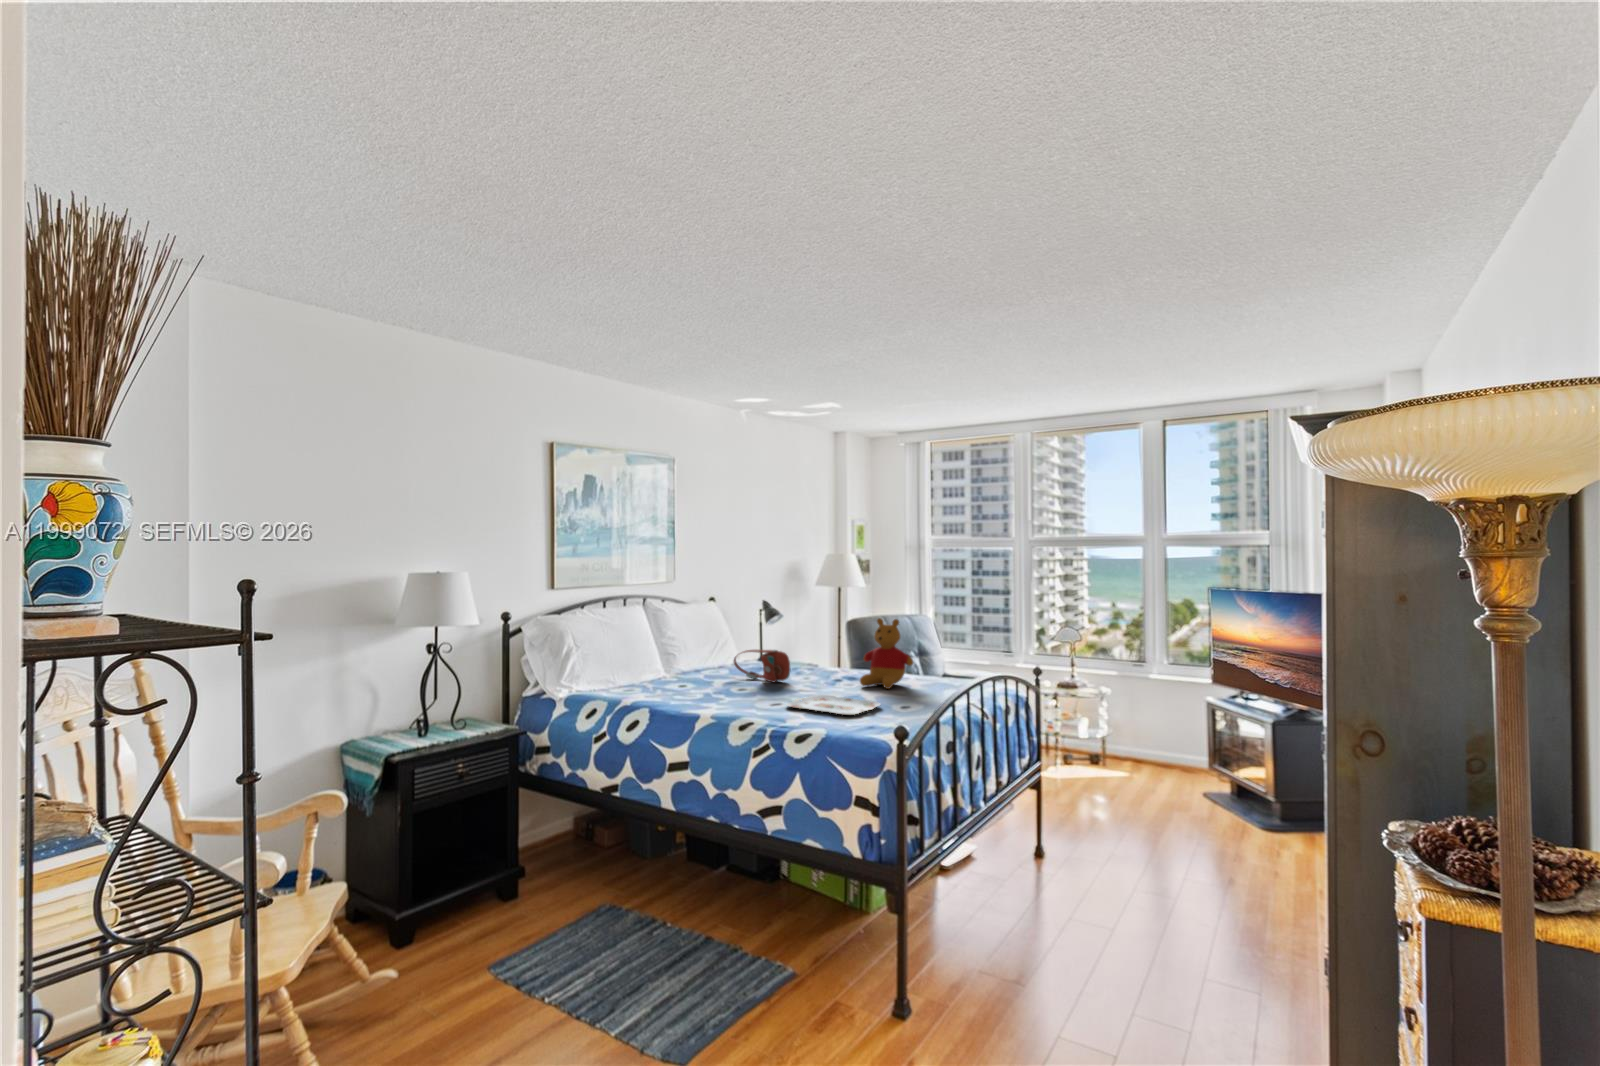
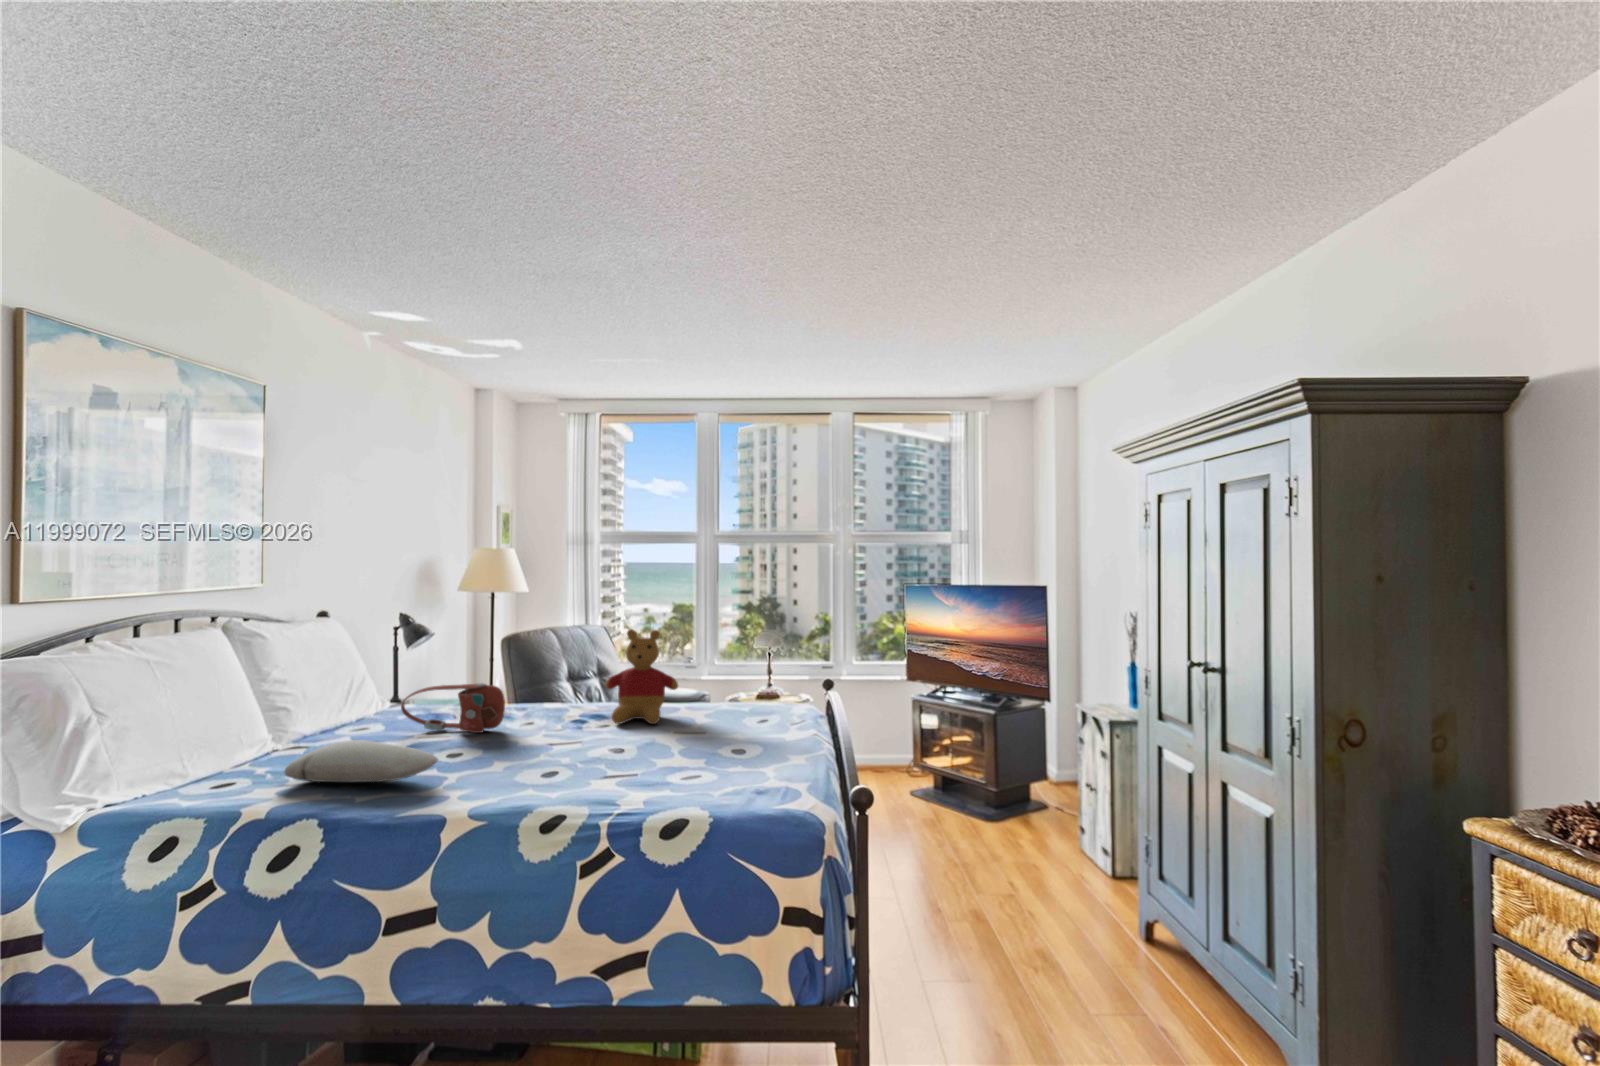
pillow: none [650,674,721,697] -> present [285,740,438,782]
serving tray: present [787,695,880,715] -> none [562,746,696,776]

